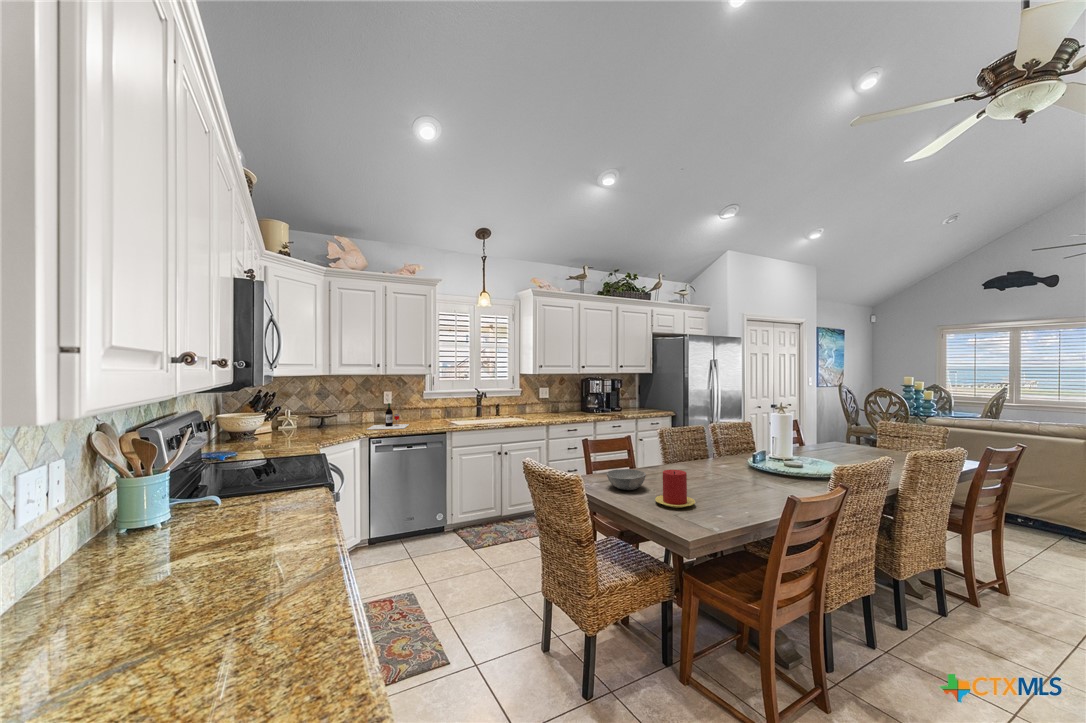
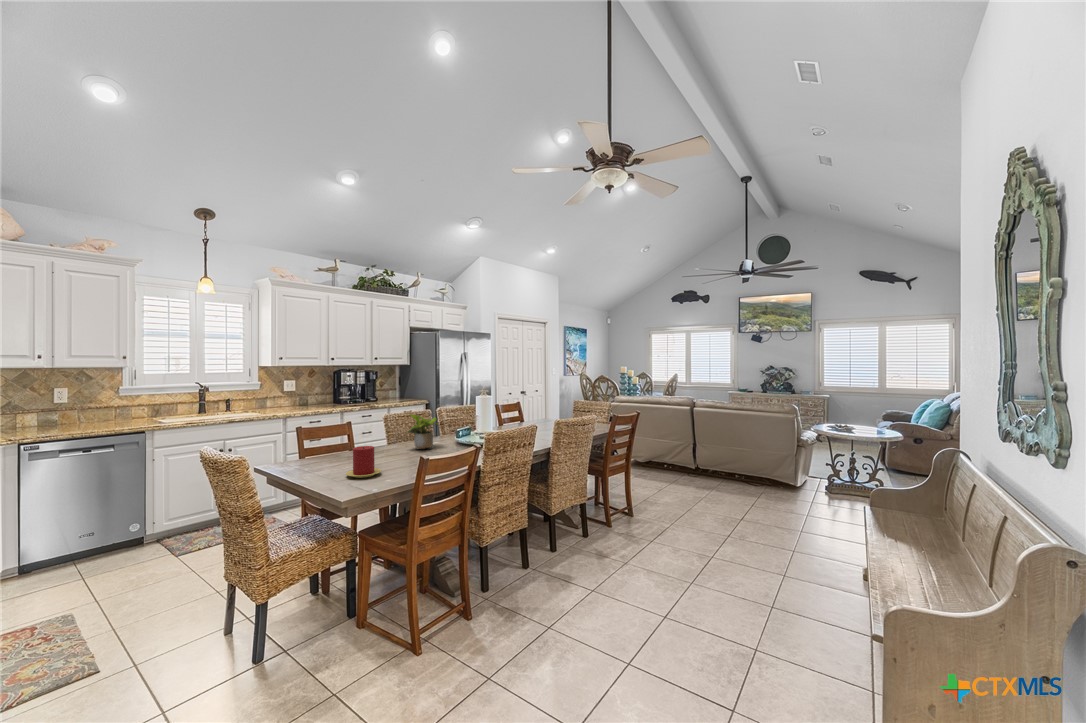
wine bottle: present [368,403,409,429] -> none [17,401,94,434]
potted plant: none [694,432,732,473] -> present [408,415,438,449]
bowl: present [607,469,646,490] -> none [308,451,348,469]

